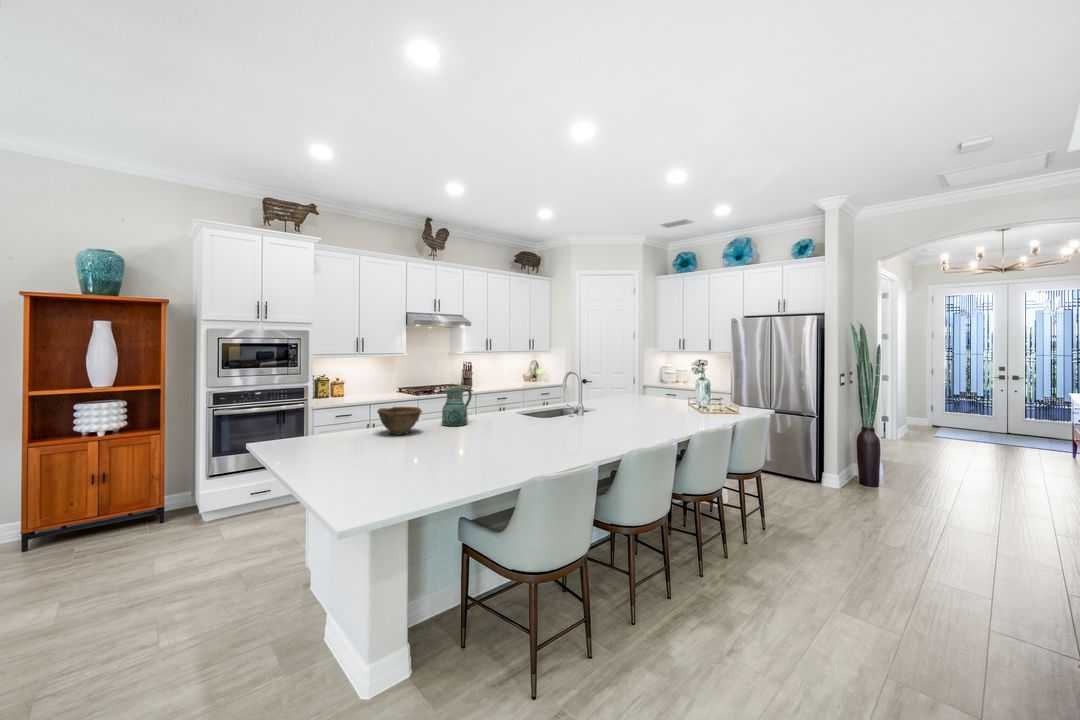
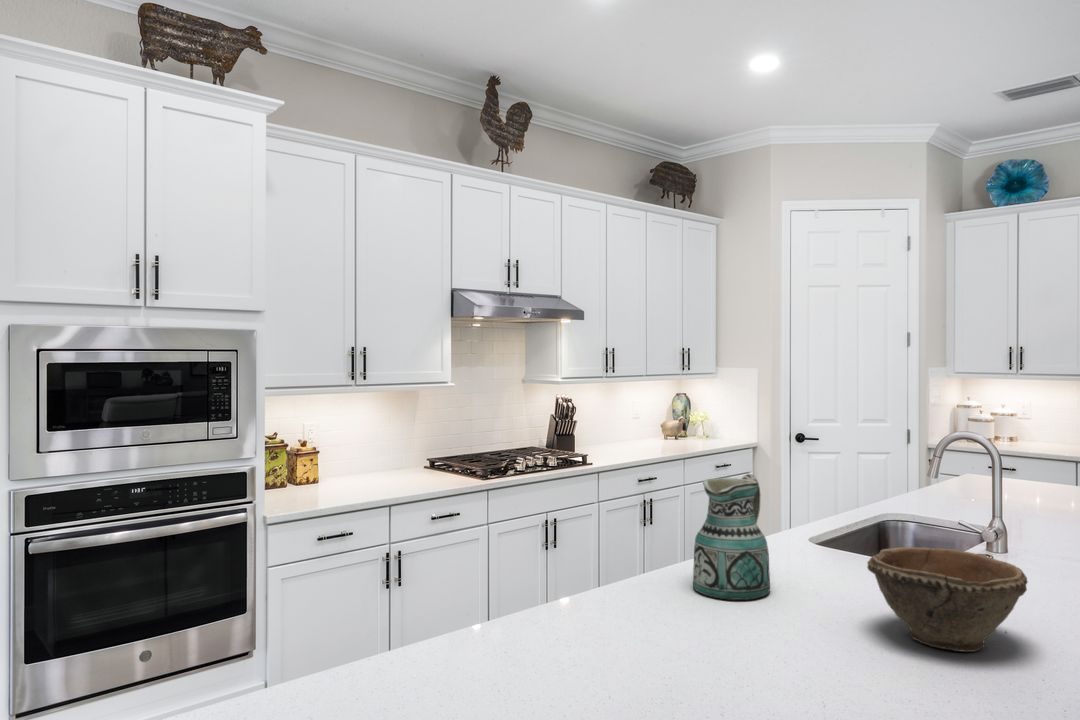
bowl: present [377,407,422,434] -> present [867,547,1028,652]

